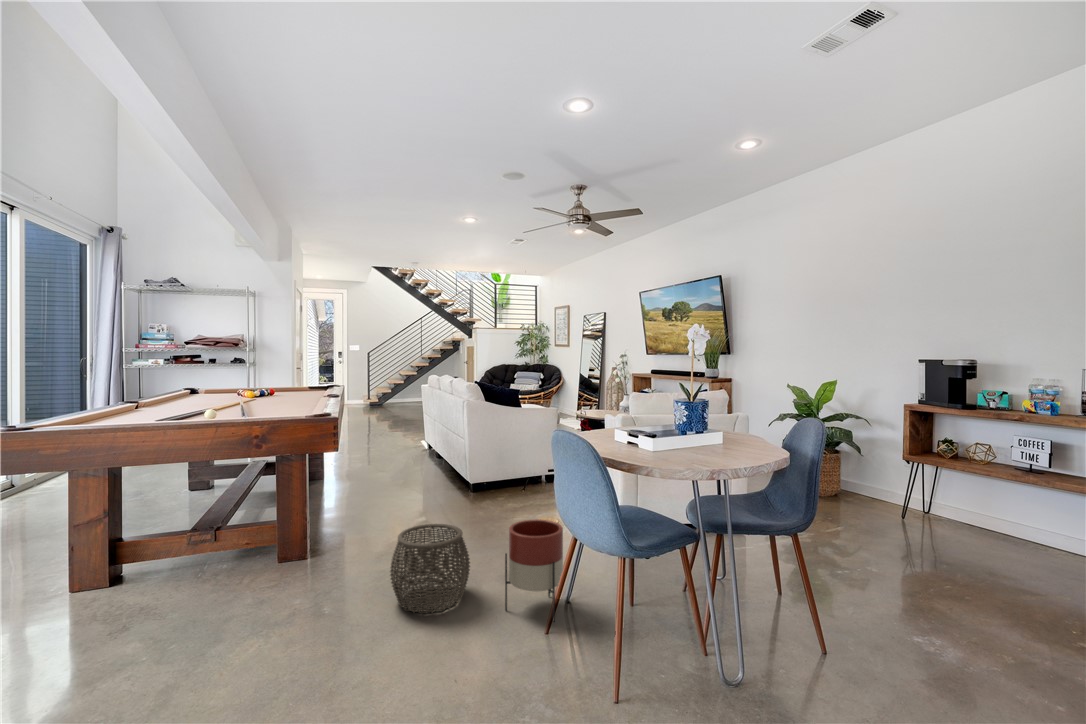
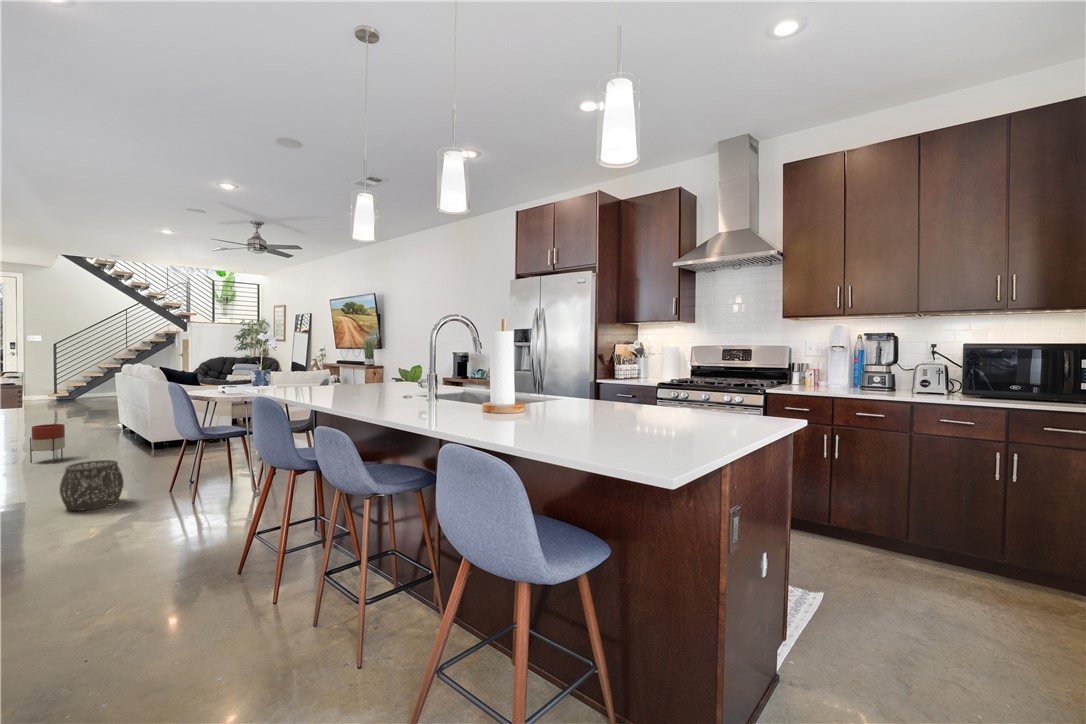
planter: present [505,520,563,622] -> present [30,424,65,463]

